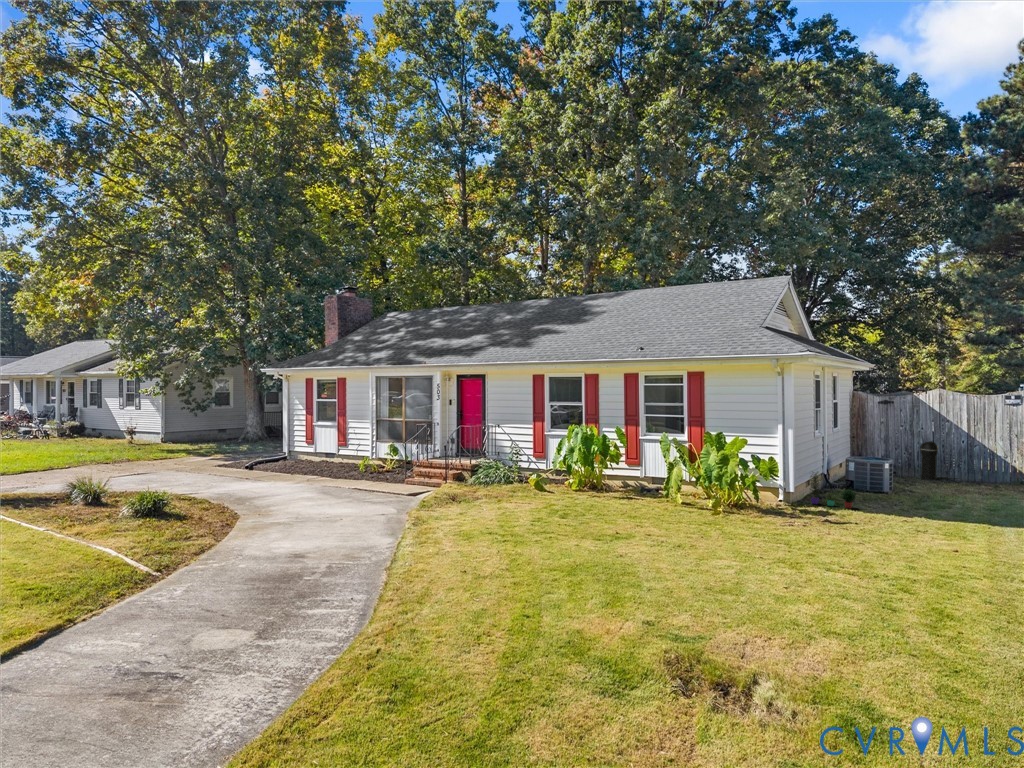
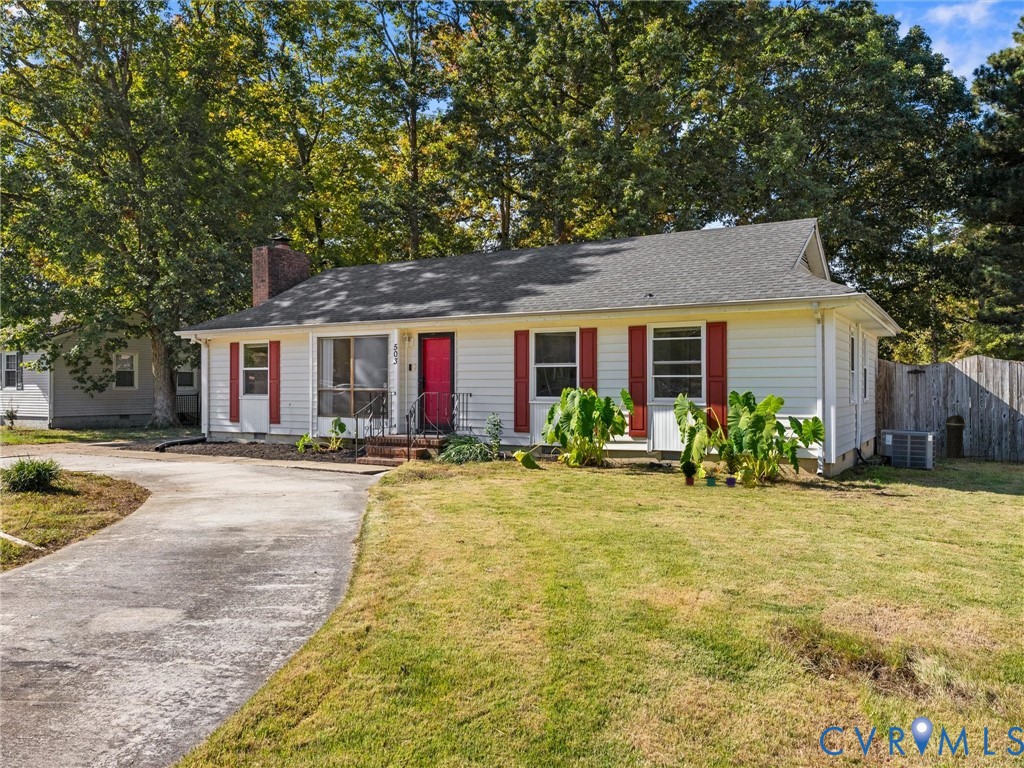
potted plant: present [810,472,856,508] -> present [682,444,738,486]

